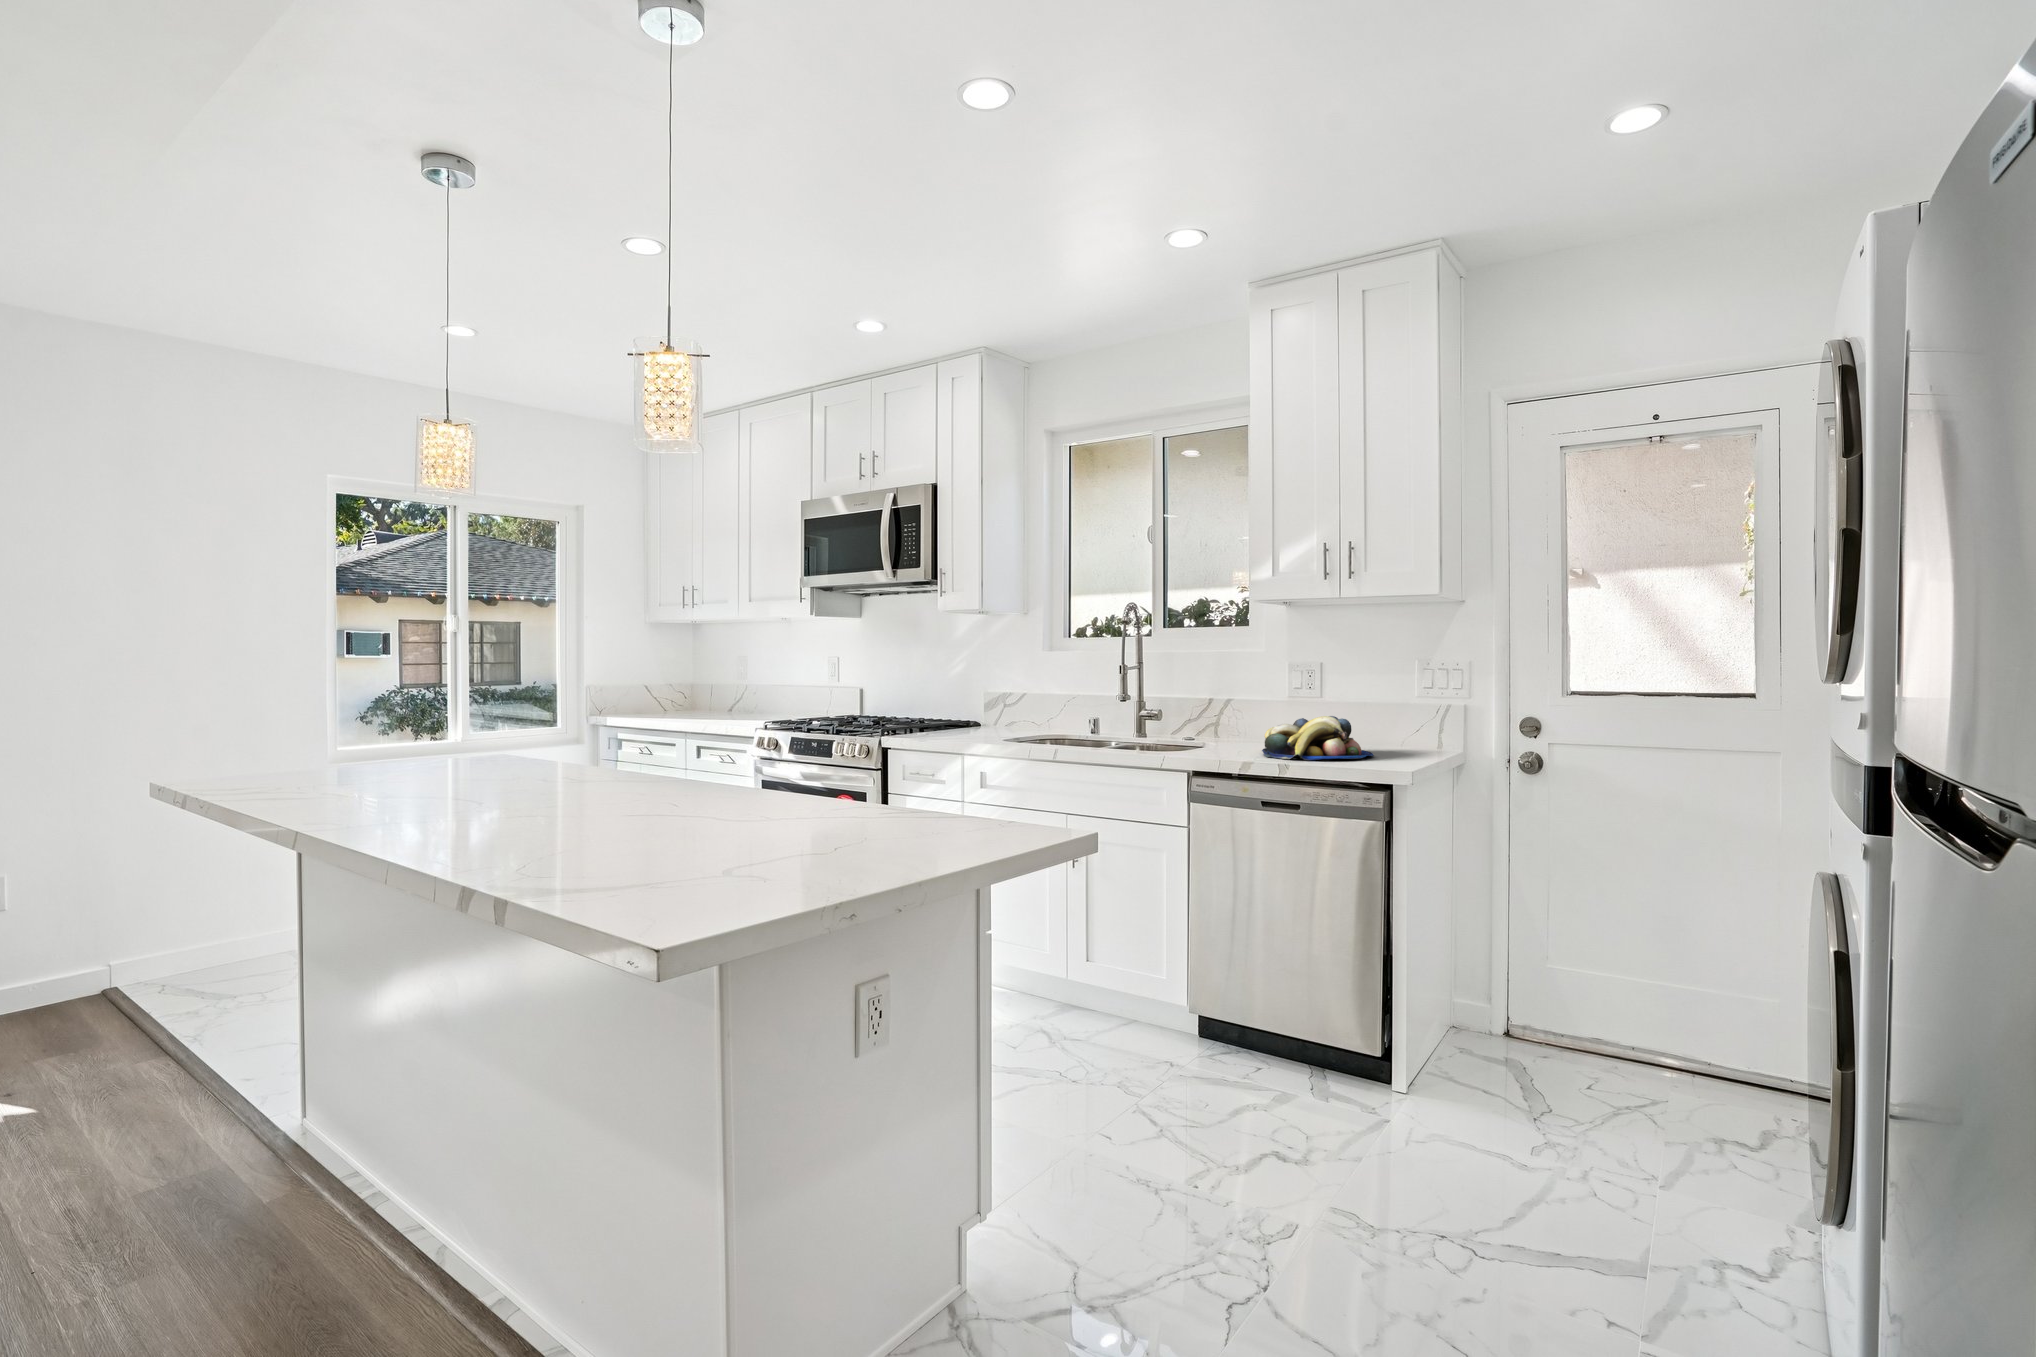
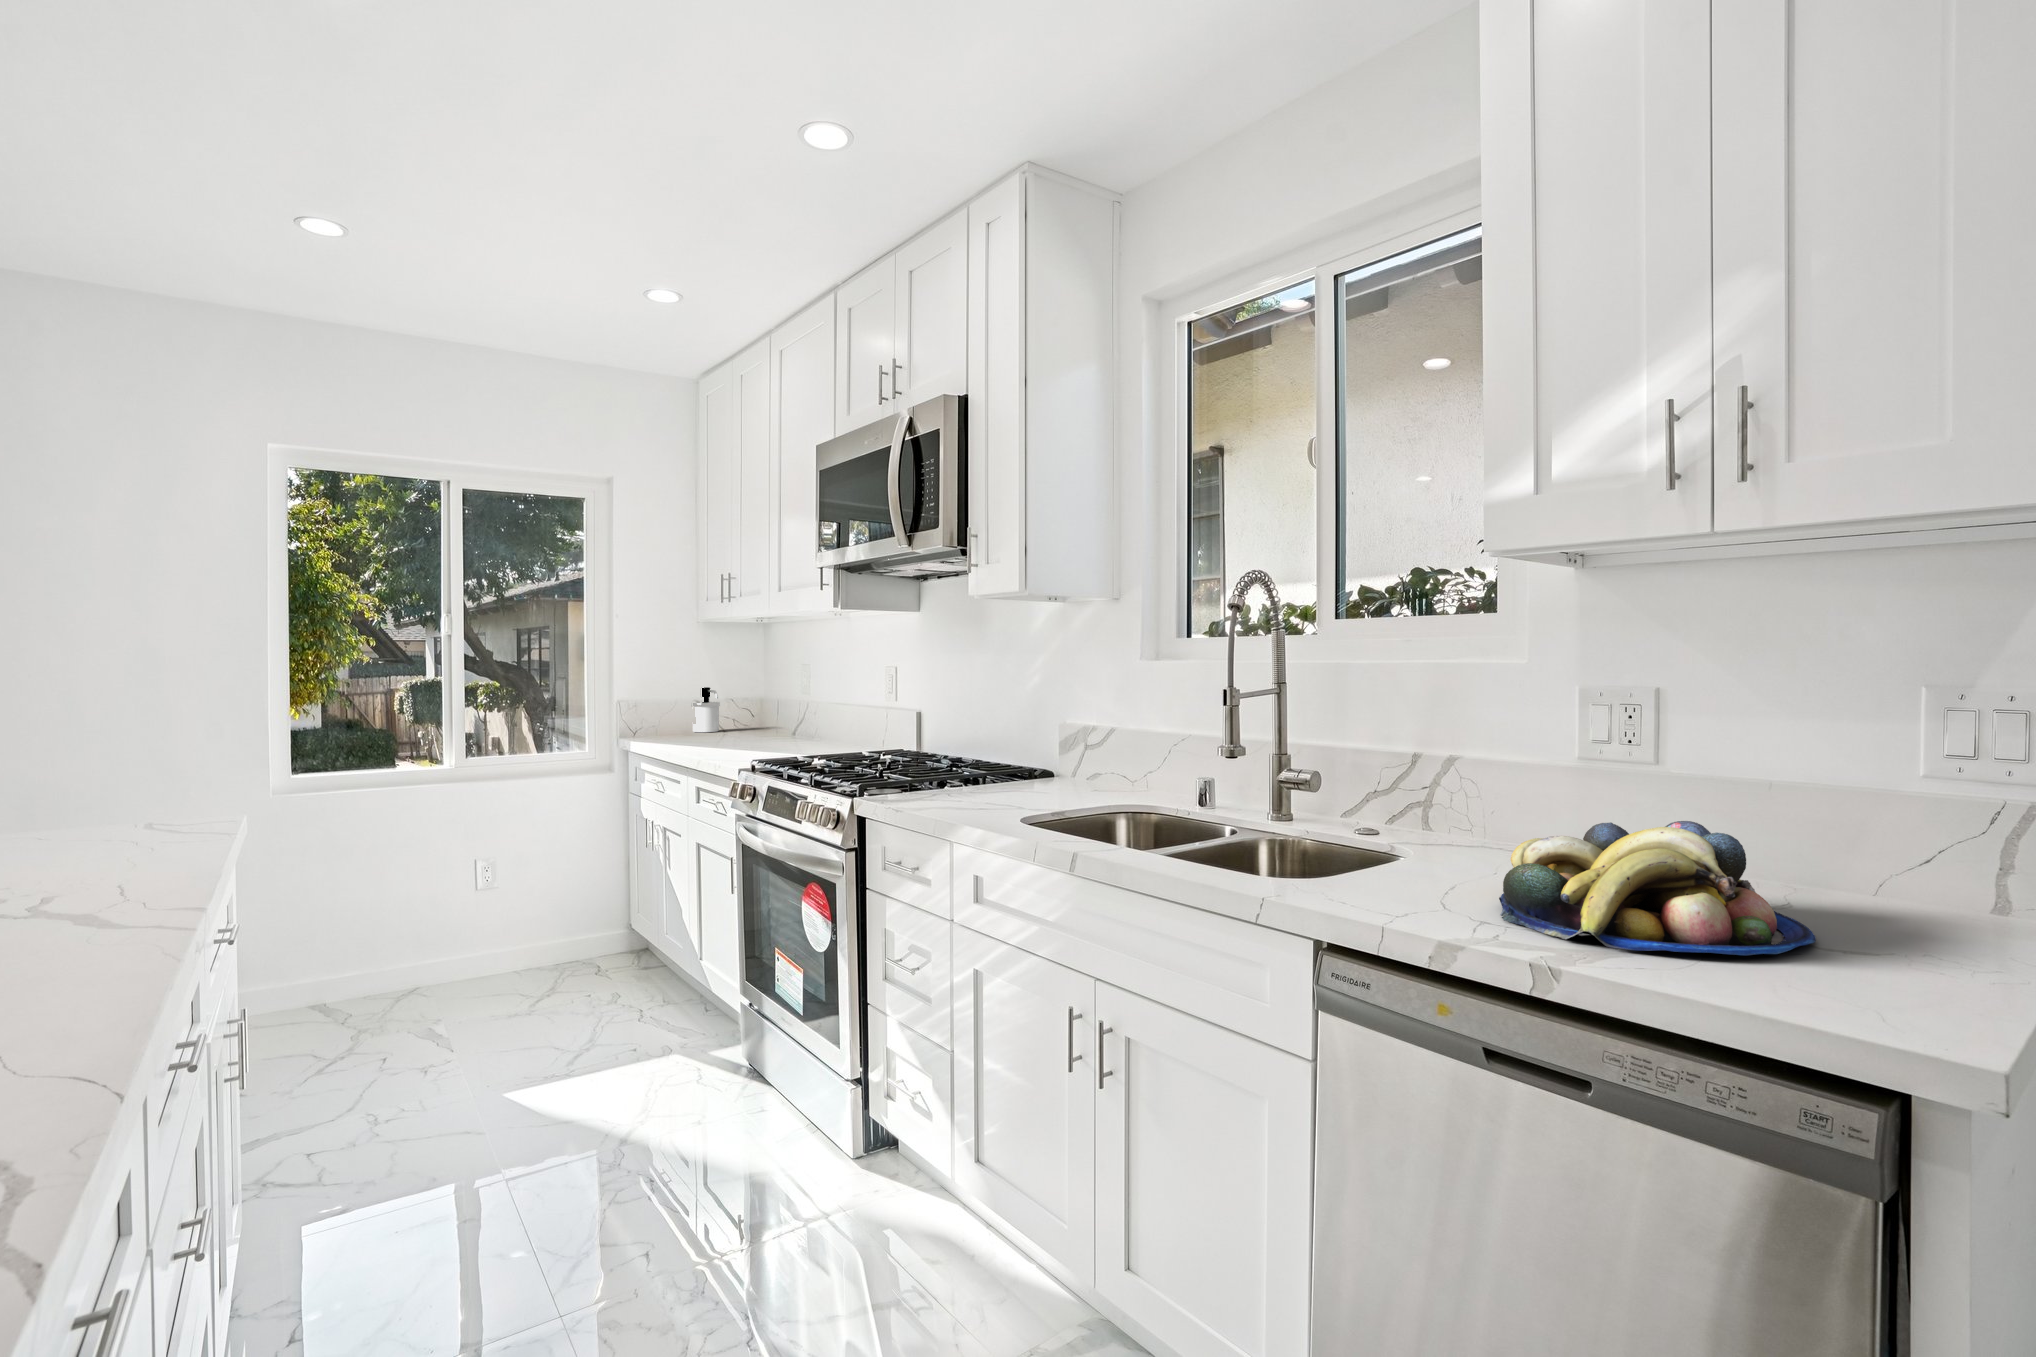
soap dispenser: none [637,675,664,711] -> present [693,687,720,732]

